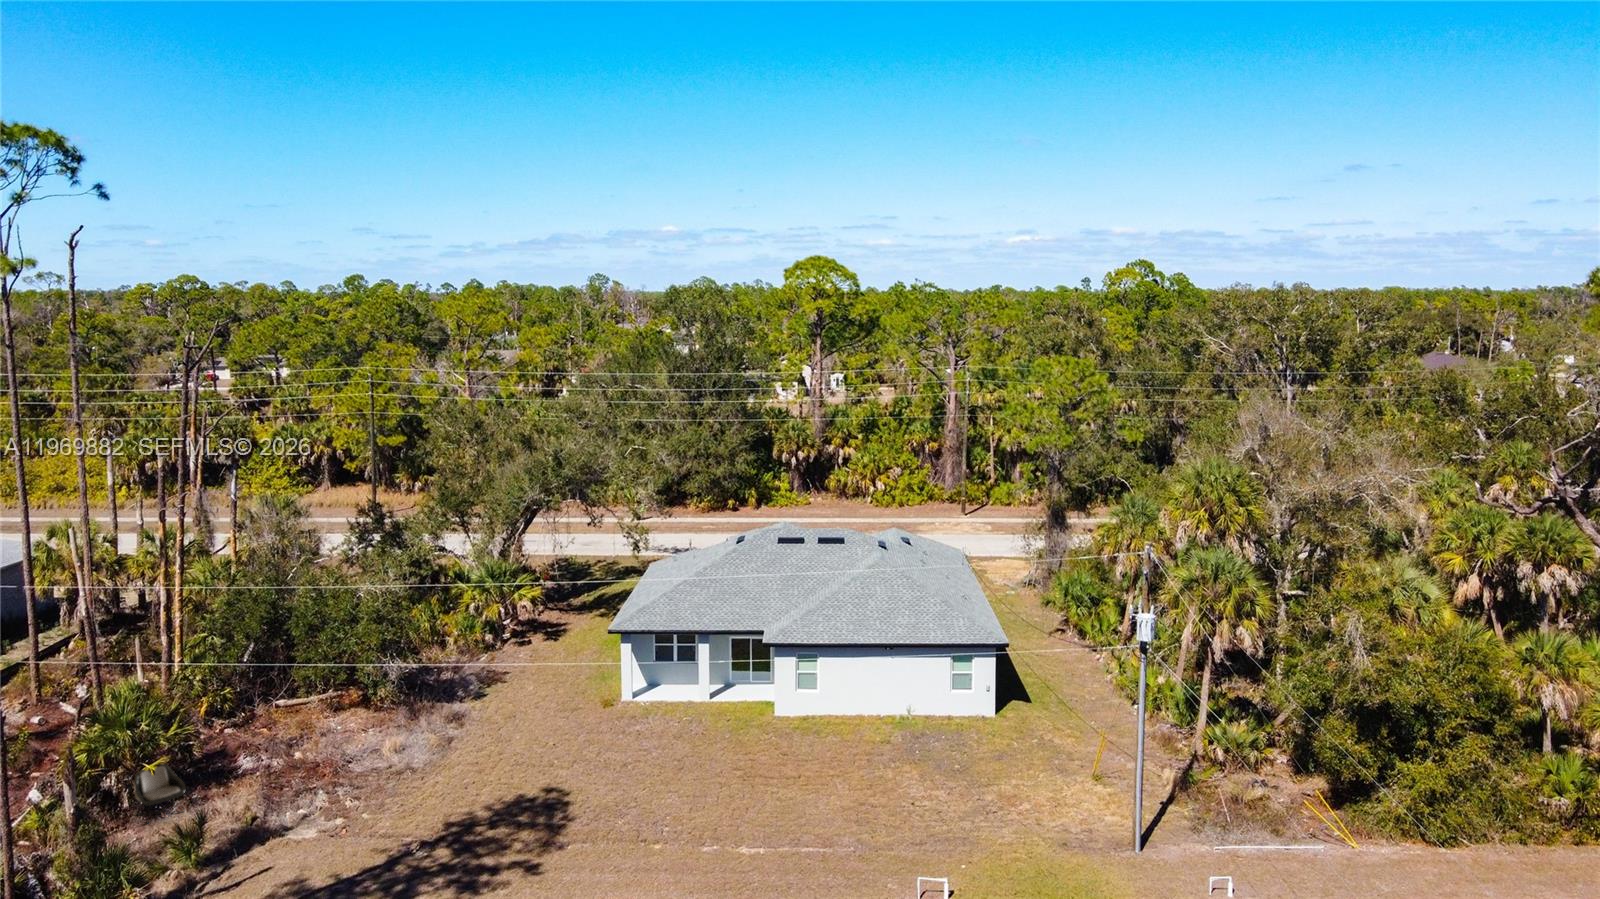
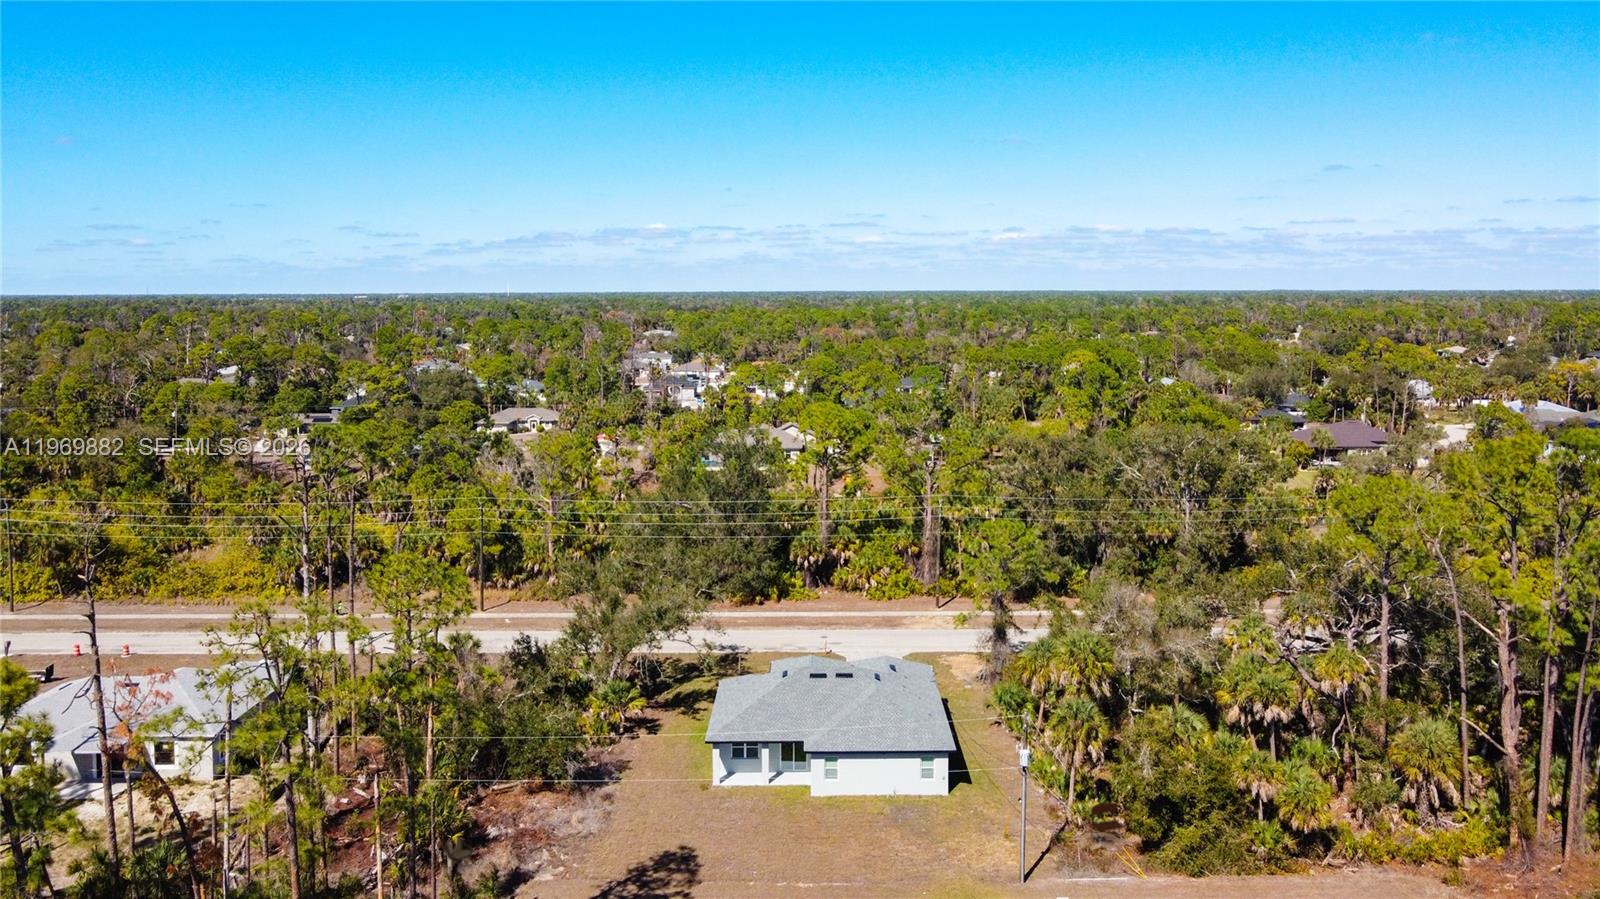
bench: none [1239,722,1299,787] -> present [1091,803,1124,841]

